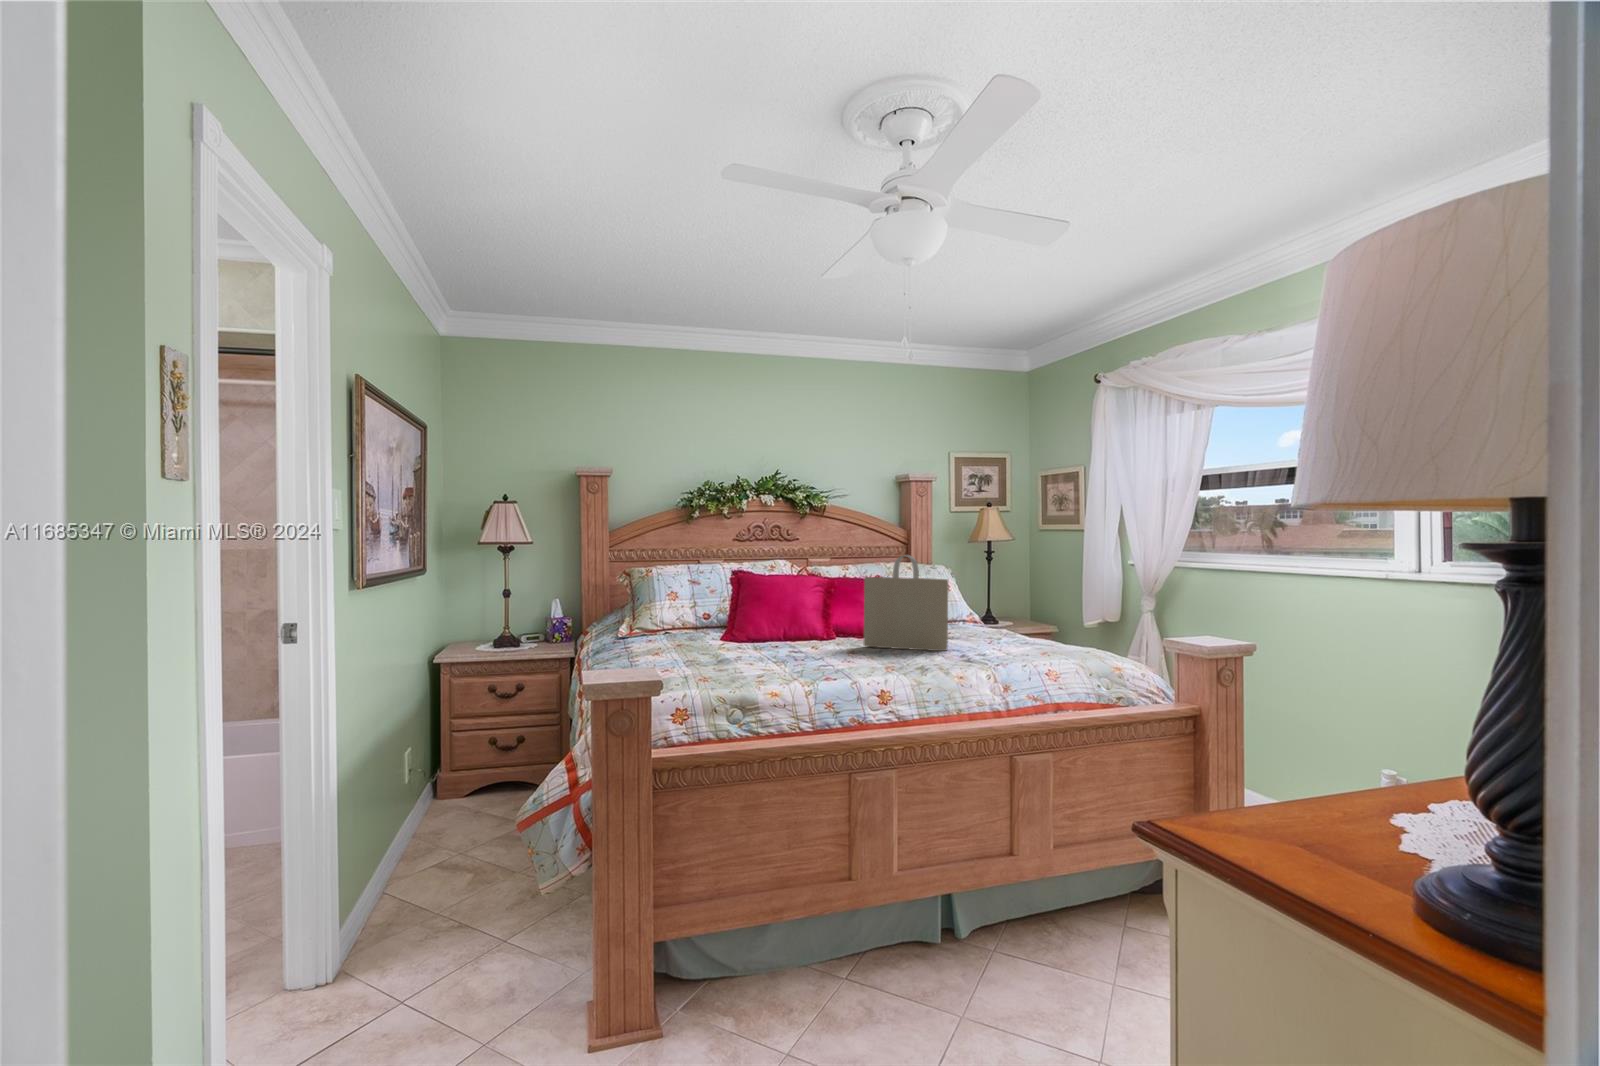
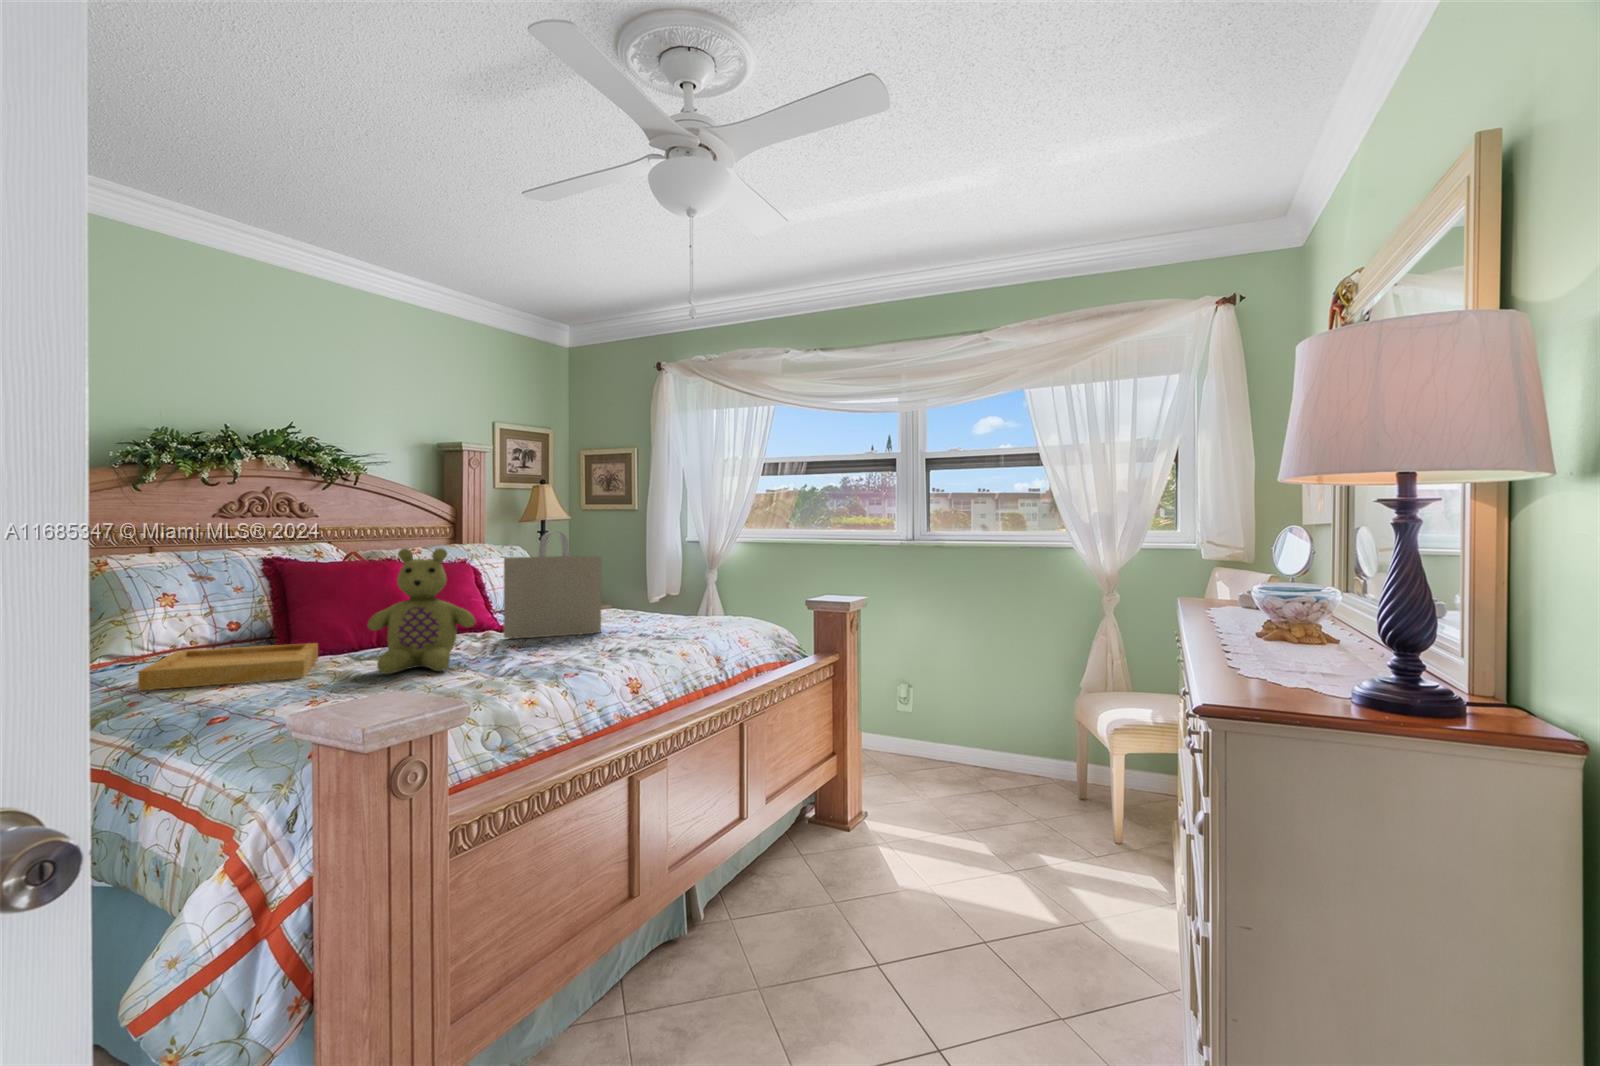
stuffed bear: none [726,568,800,663] -> present [368,548,475,674]
tray: none [616,629,729,656] -> present [138,643,318,690]

